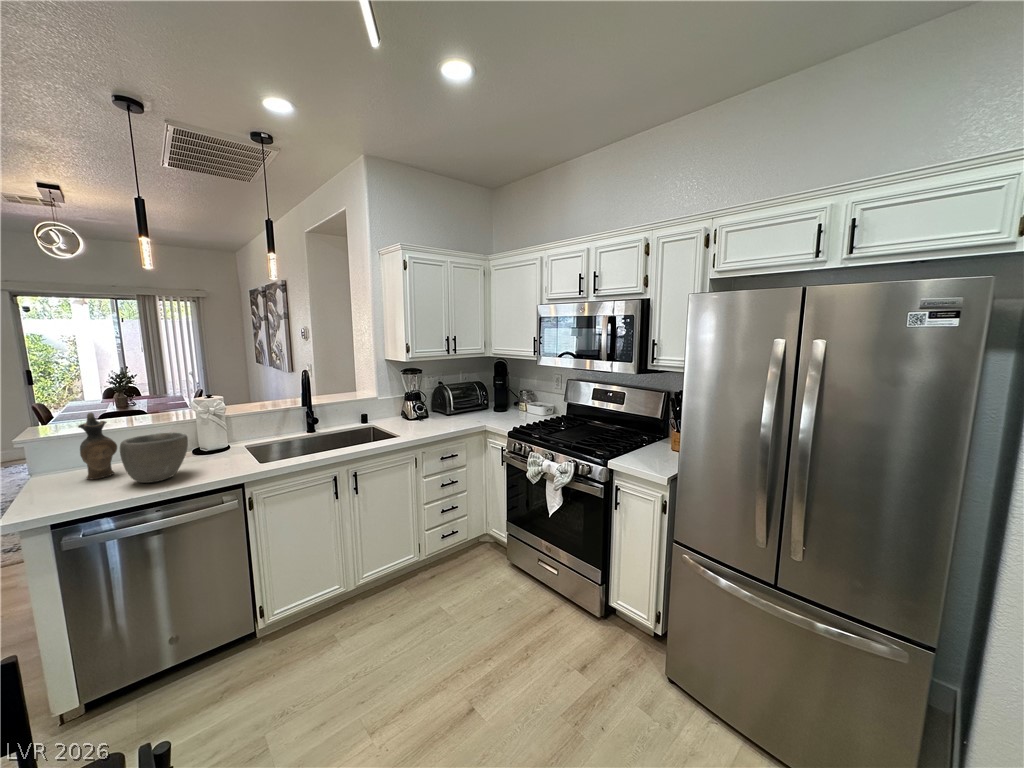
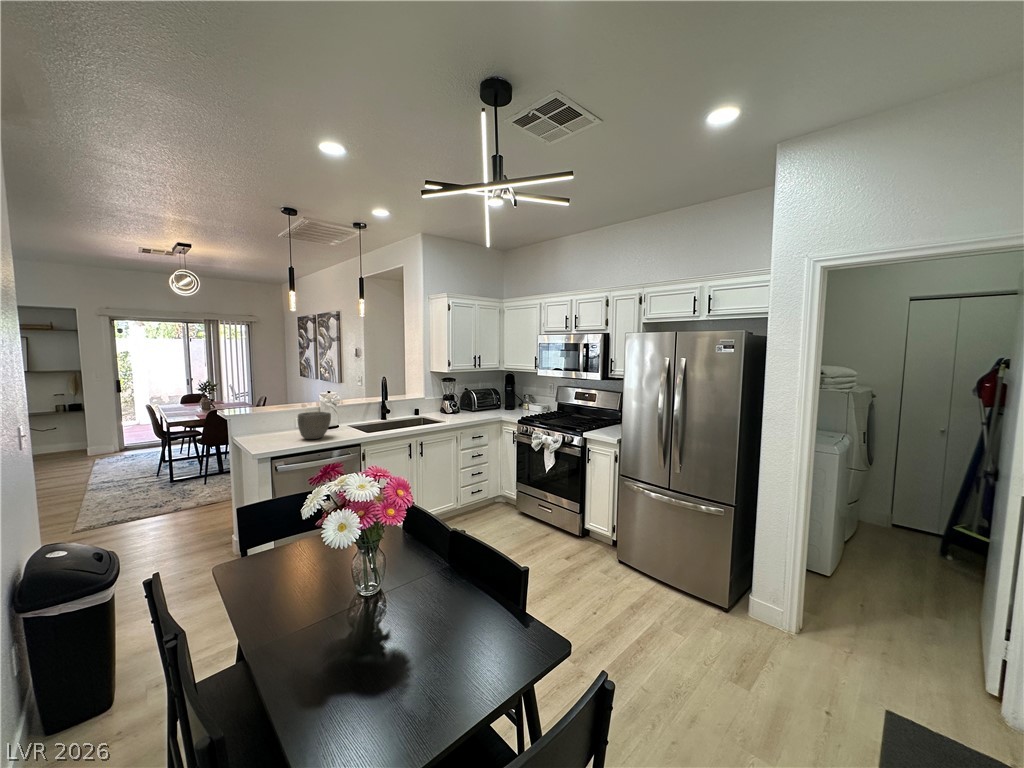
ceramic pitcher: present [78,413,117,479] -> none [269,399,288,438]

